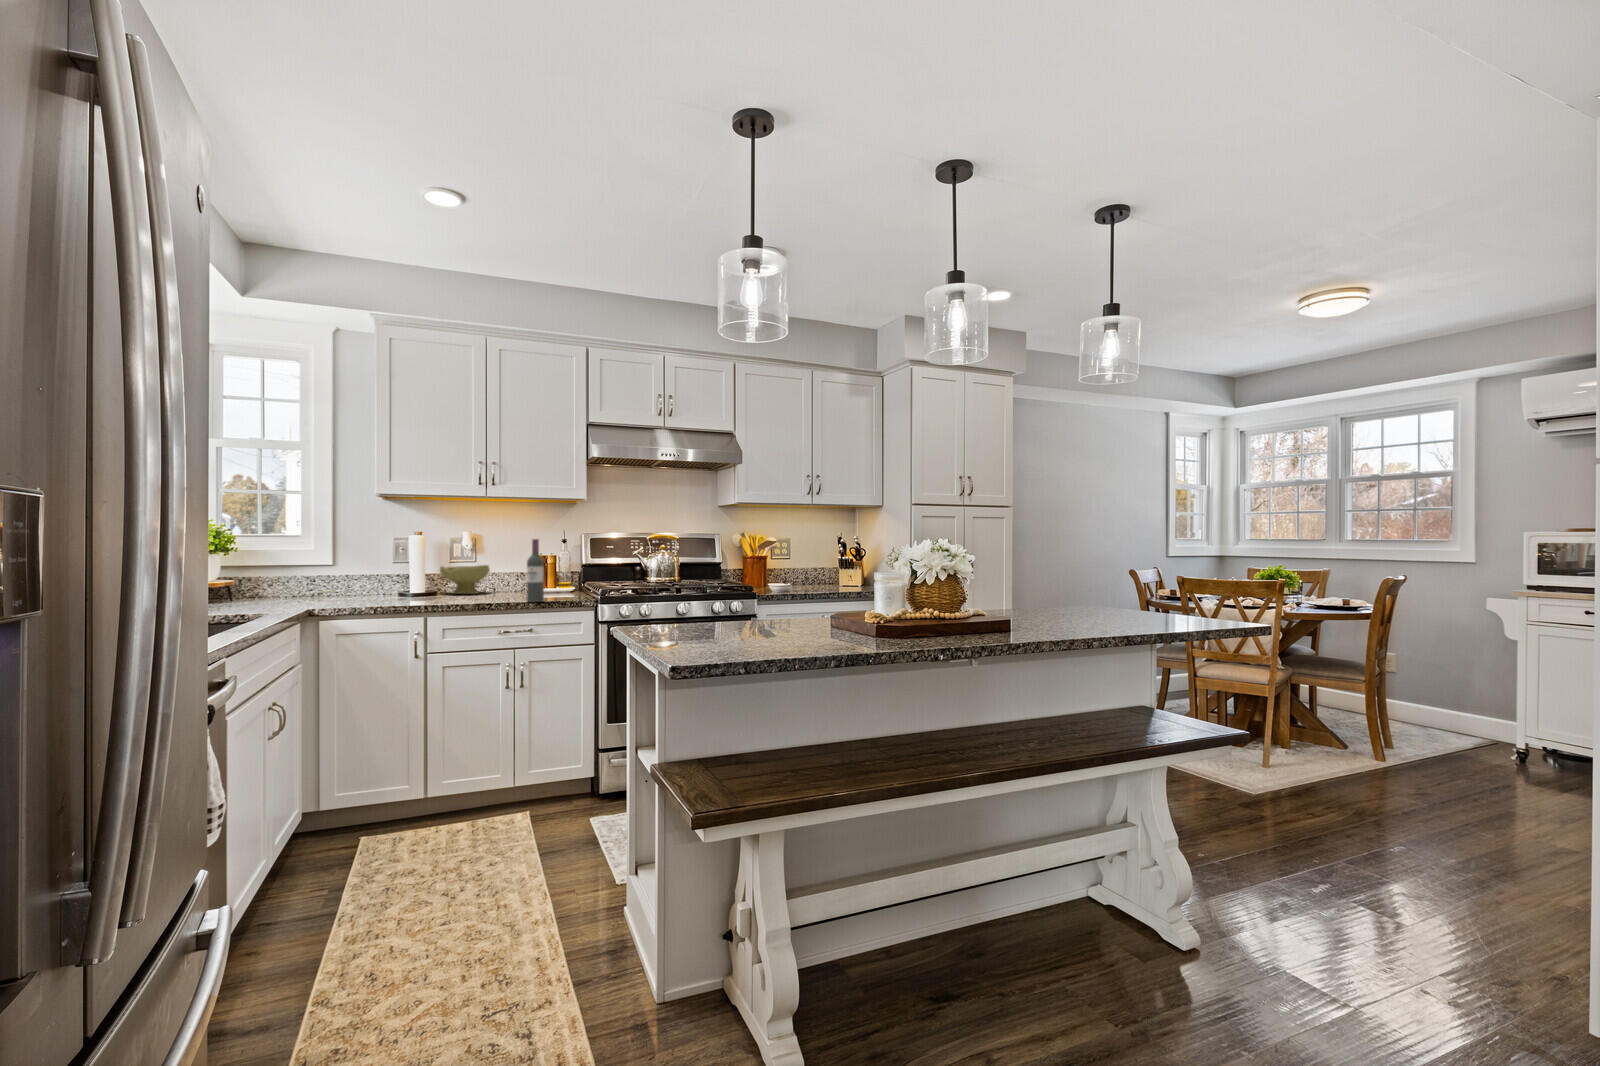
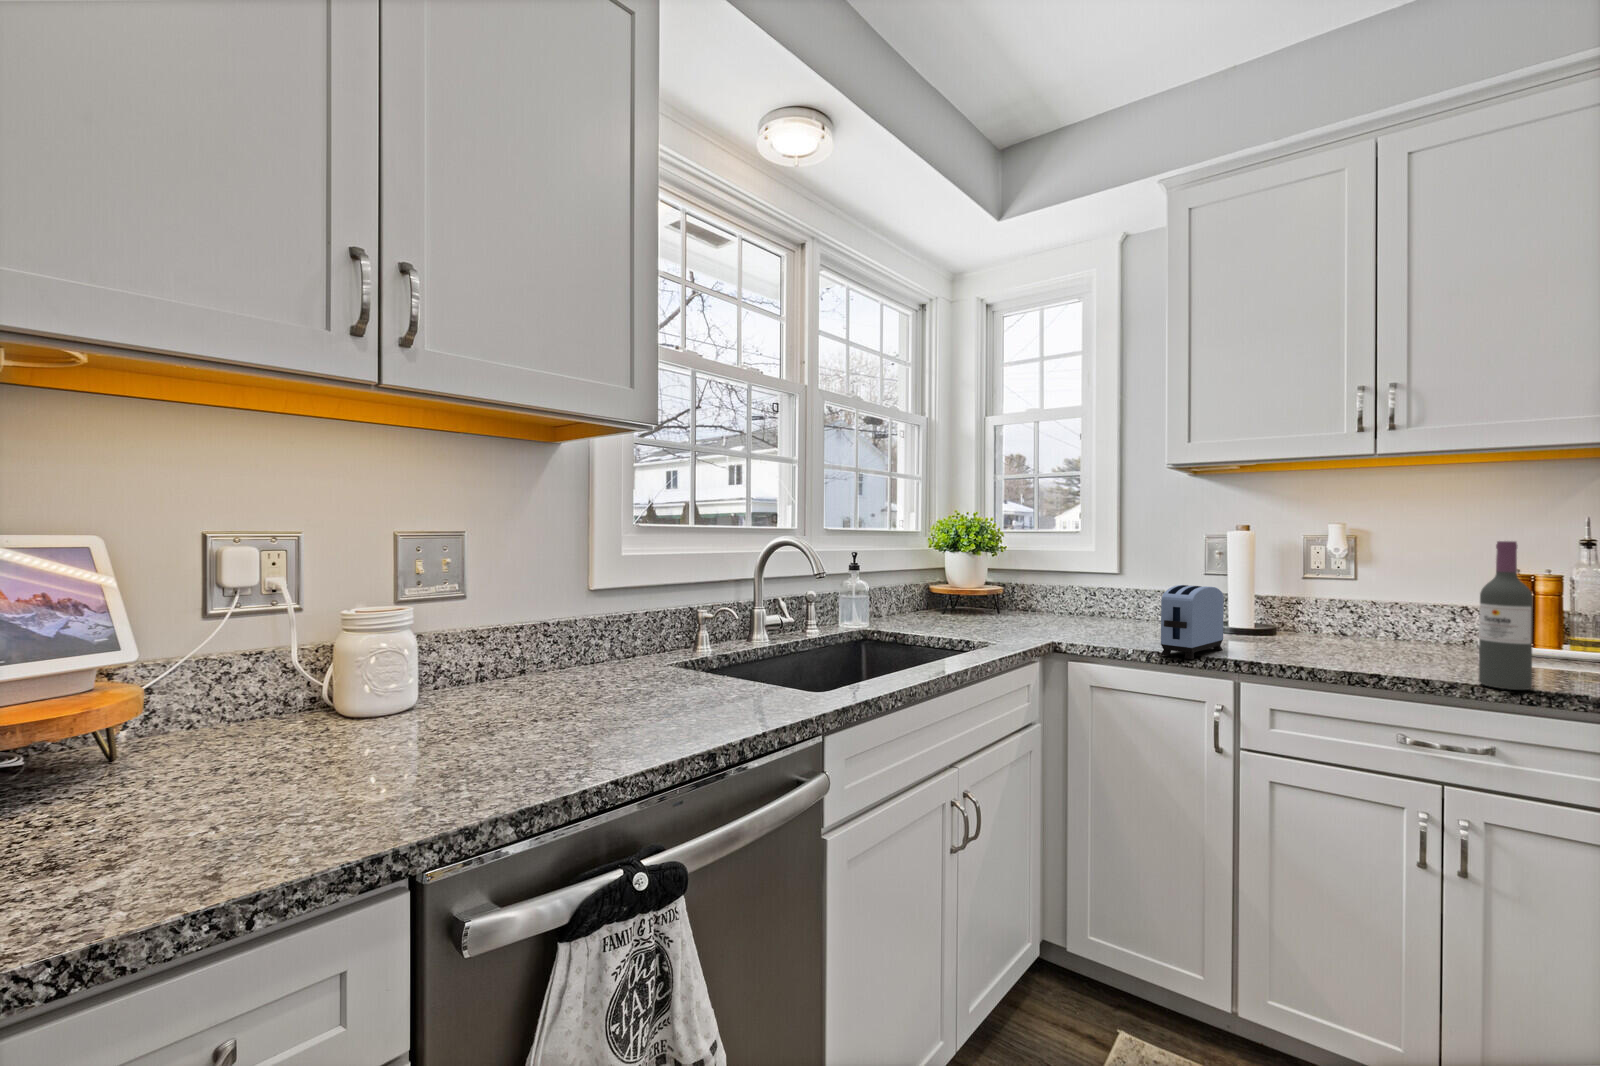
bowl: present [440,565,490,594] -> none [1282,584,1386,639]
toaster: none [385,567,416,607] -> present [1161,585,1224,659]

